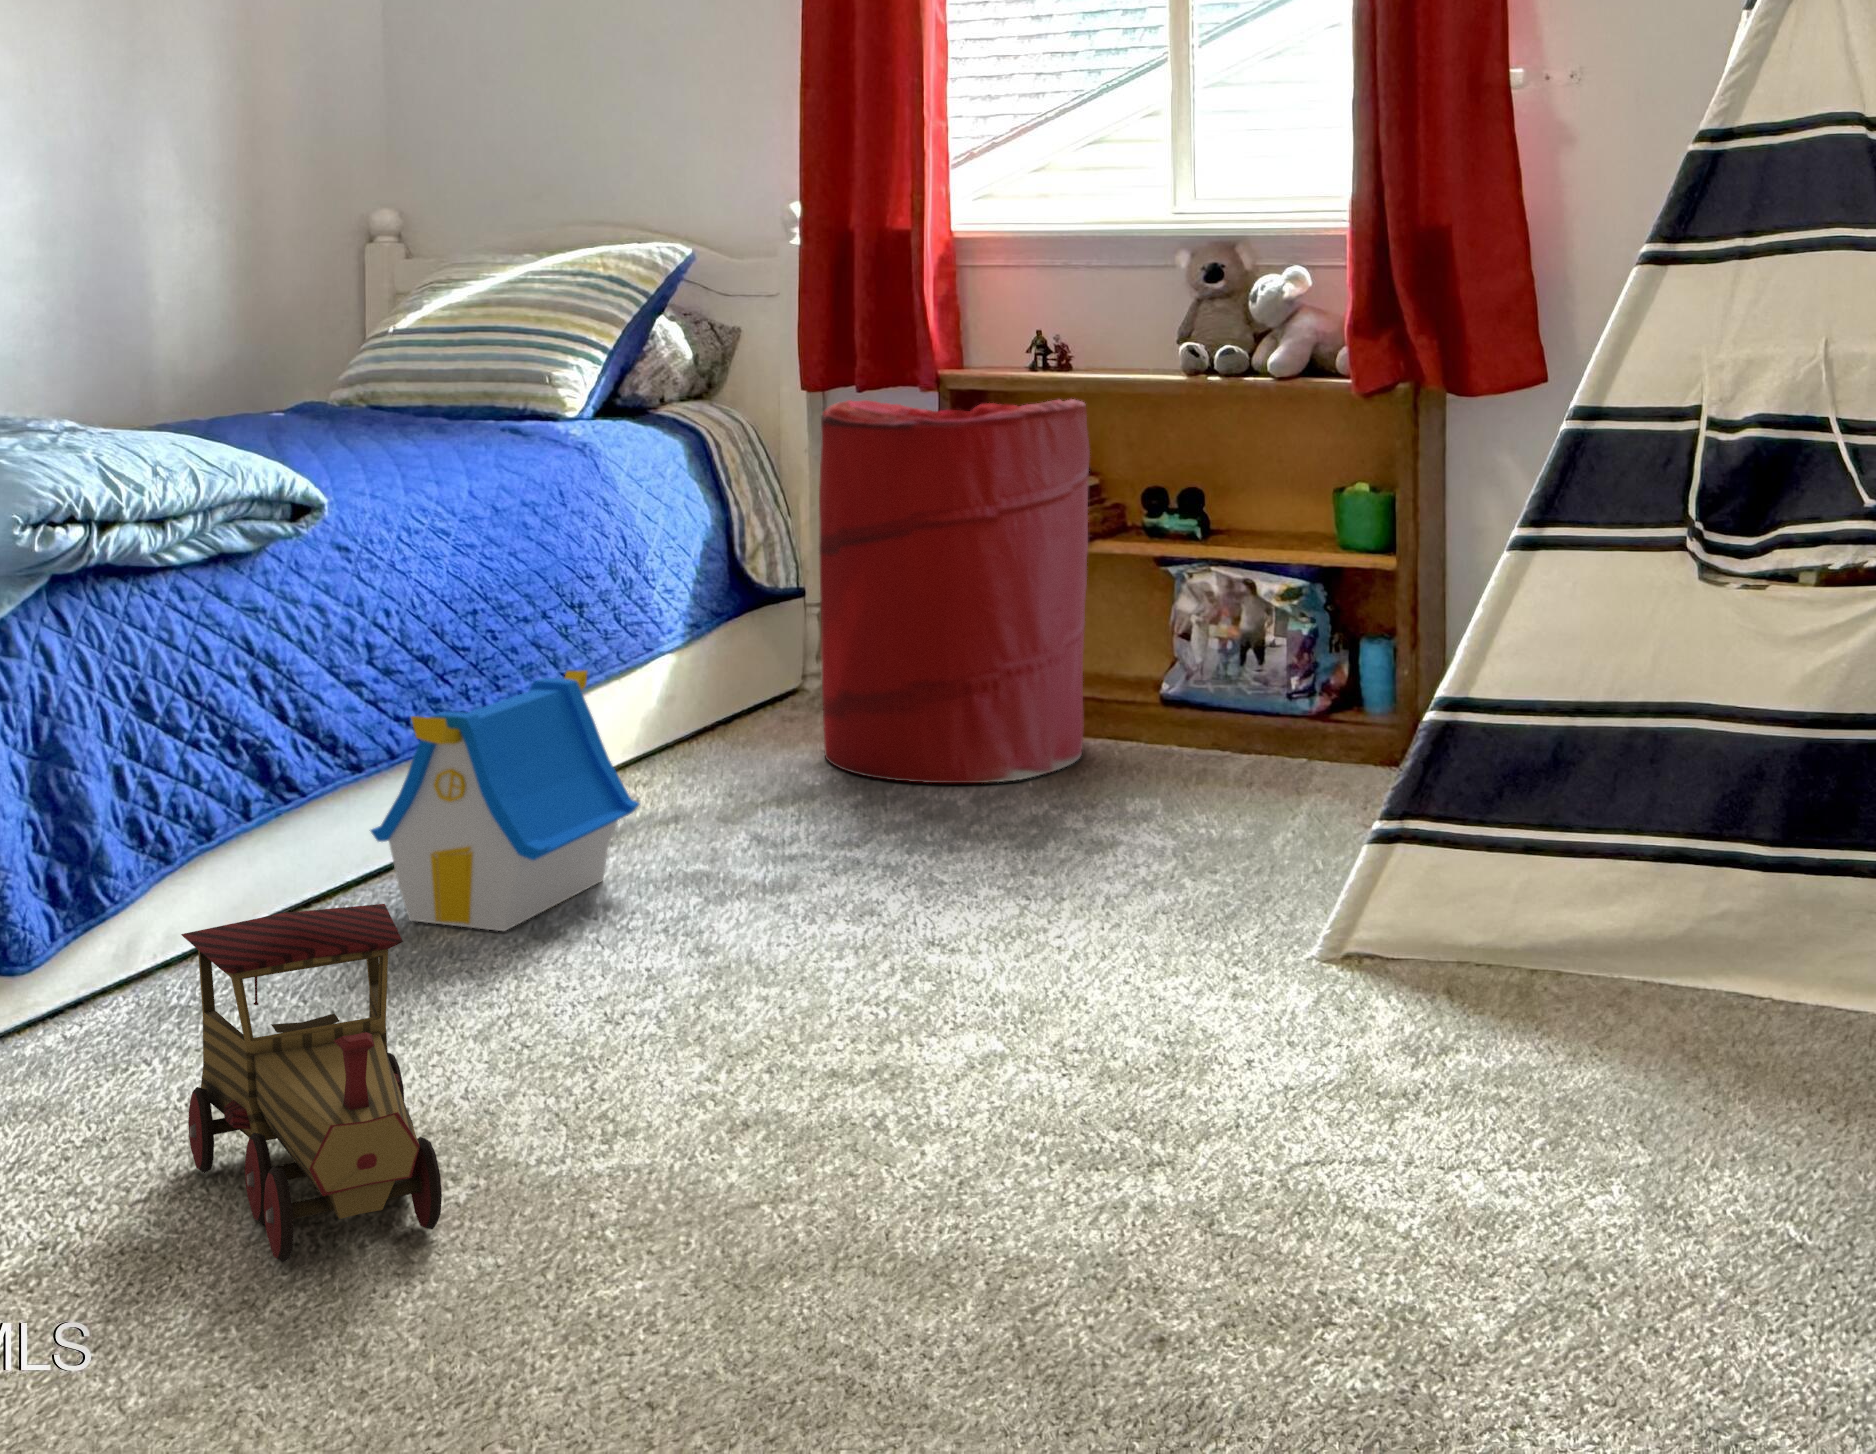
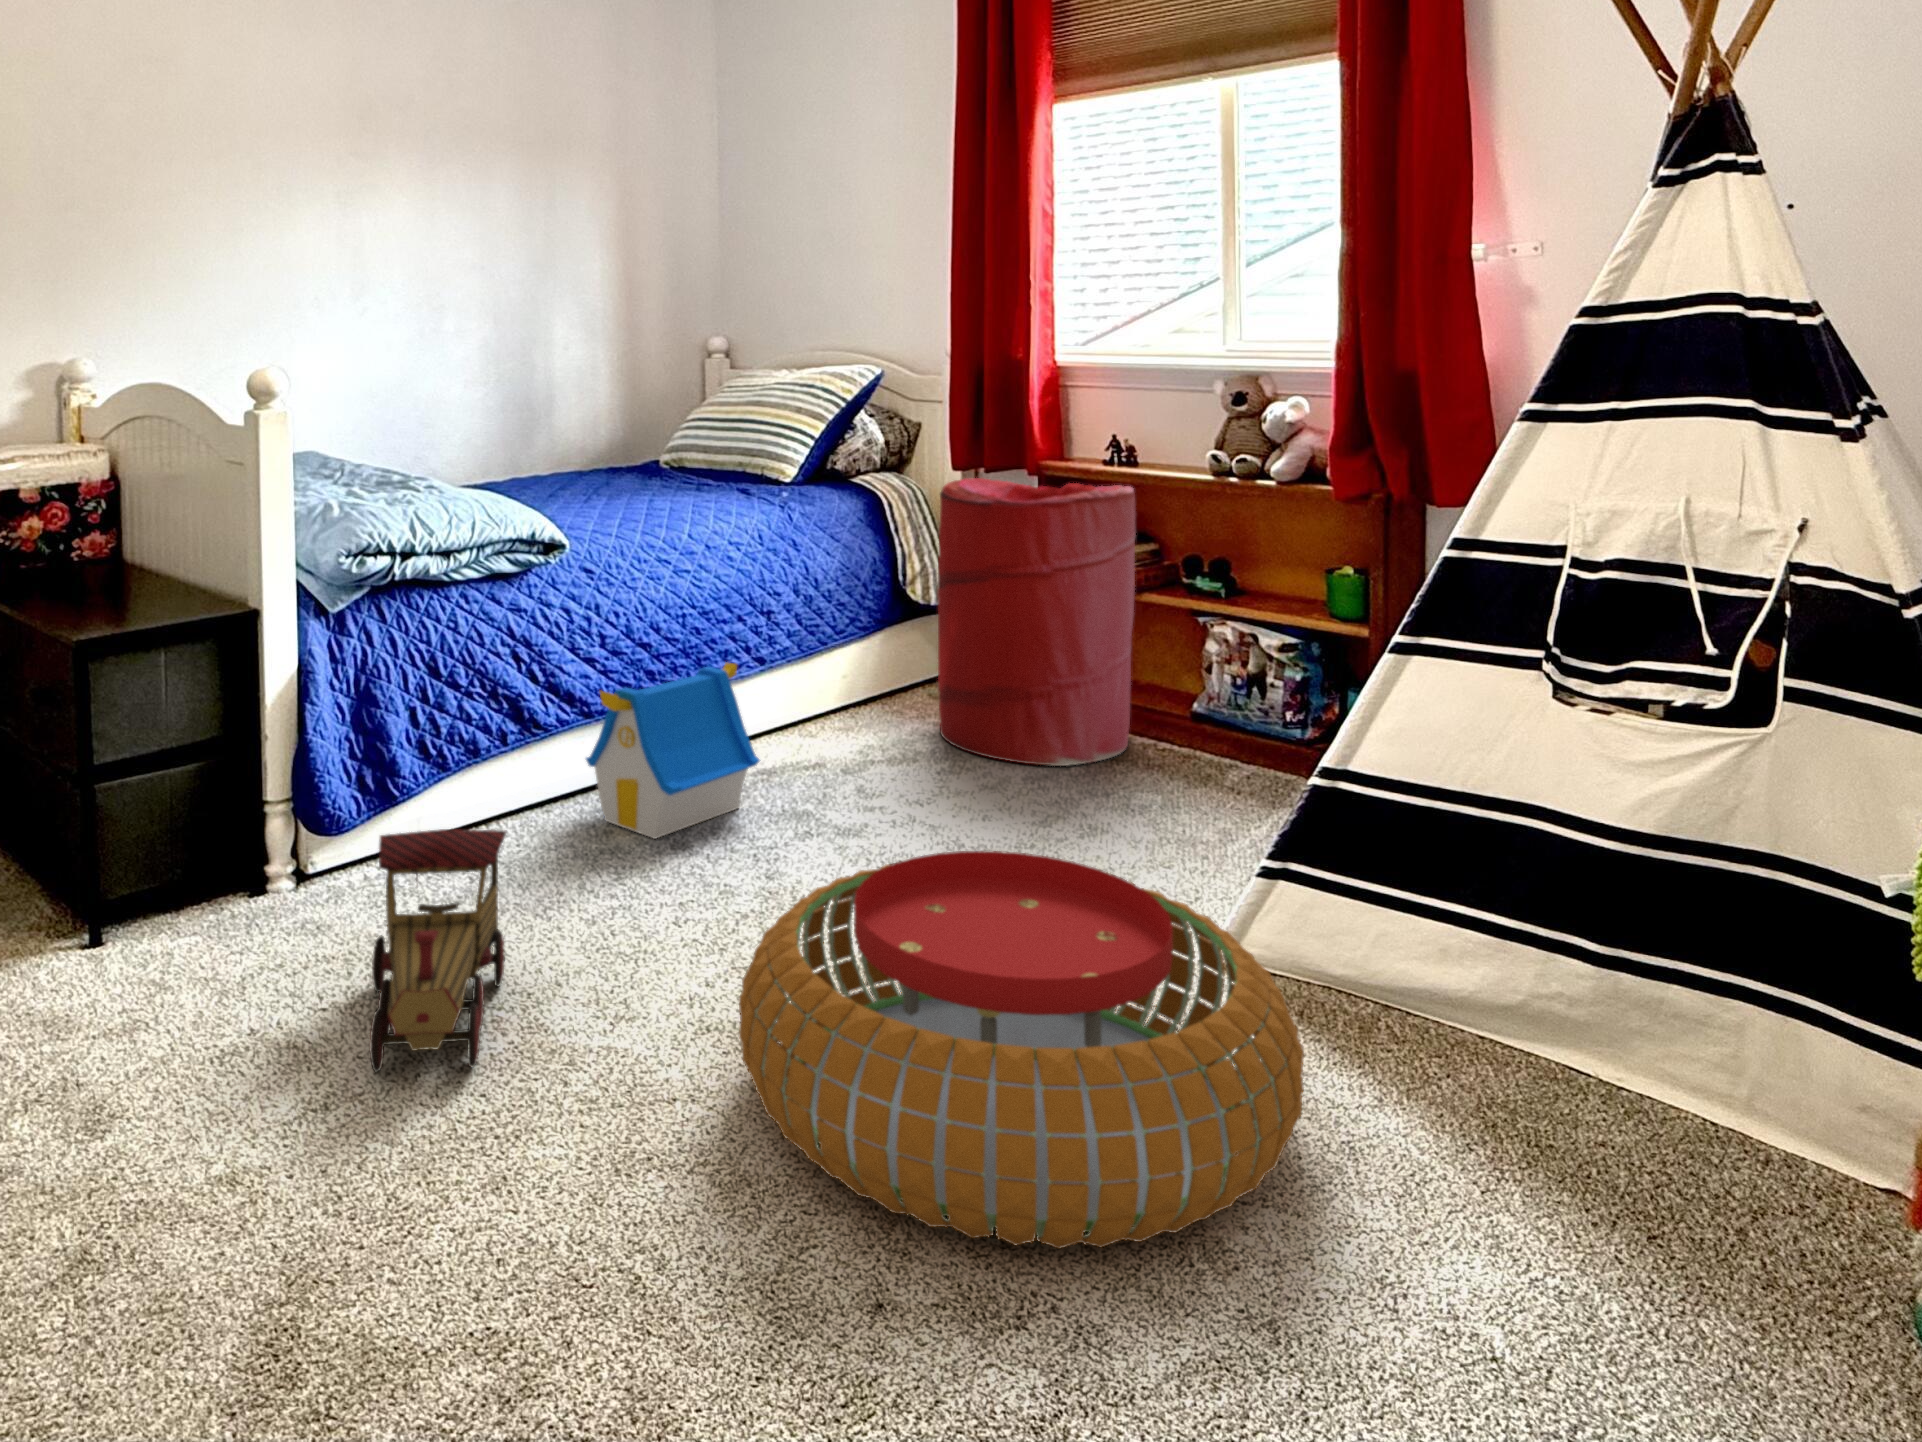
pouf: none [822,829,1543,1265] -> present [739,851,1304,1248]

